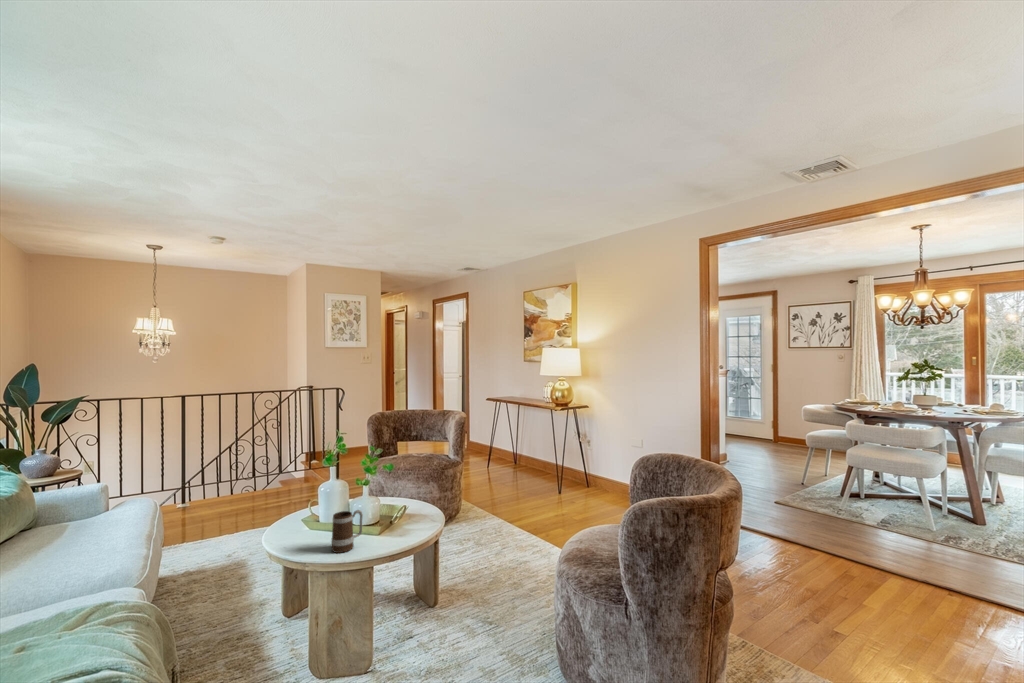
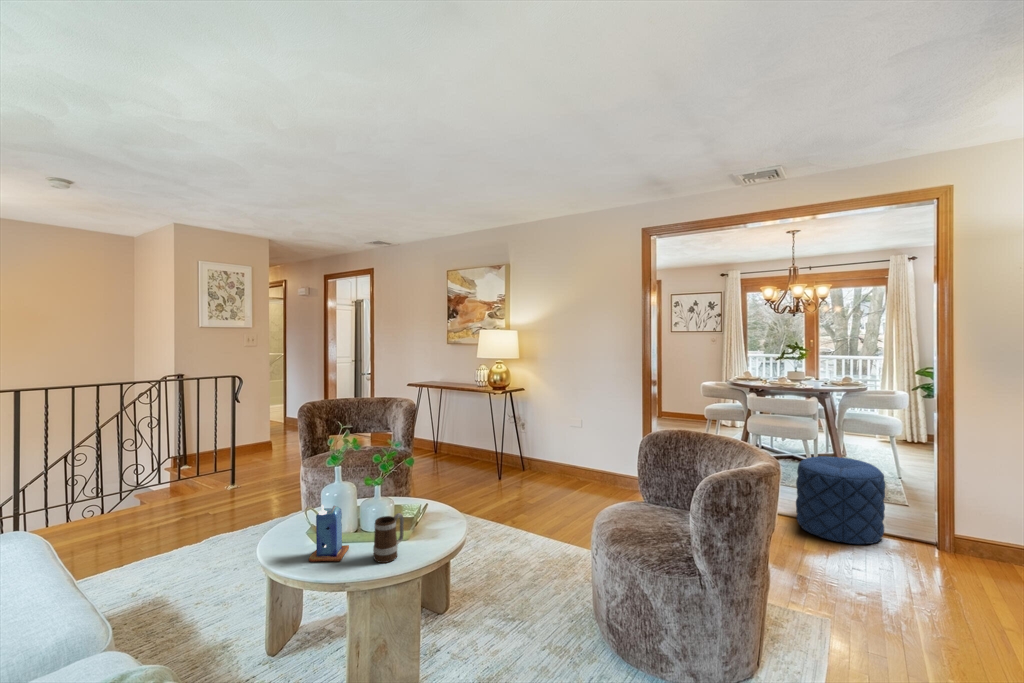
candle: none [283,495,323,547] -> present [309,505,349,562]
pouf: none [877,497,1002,616] -> present [796,456,885,544]

